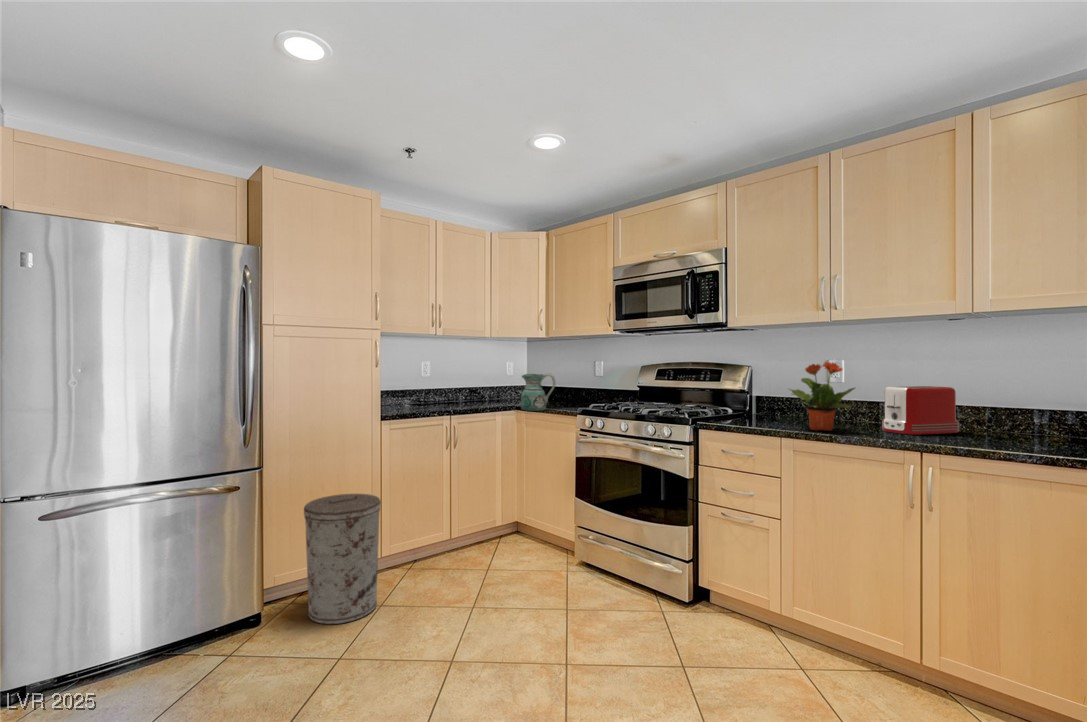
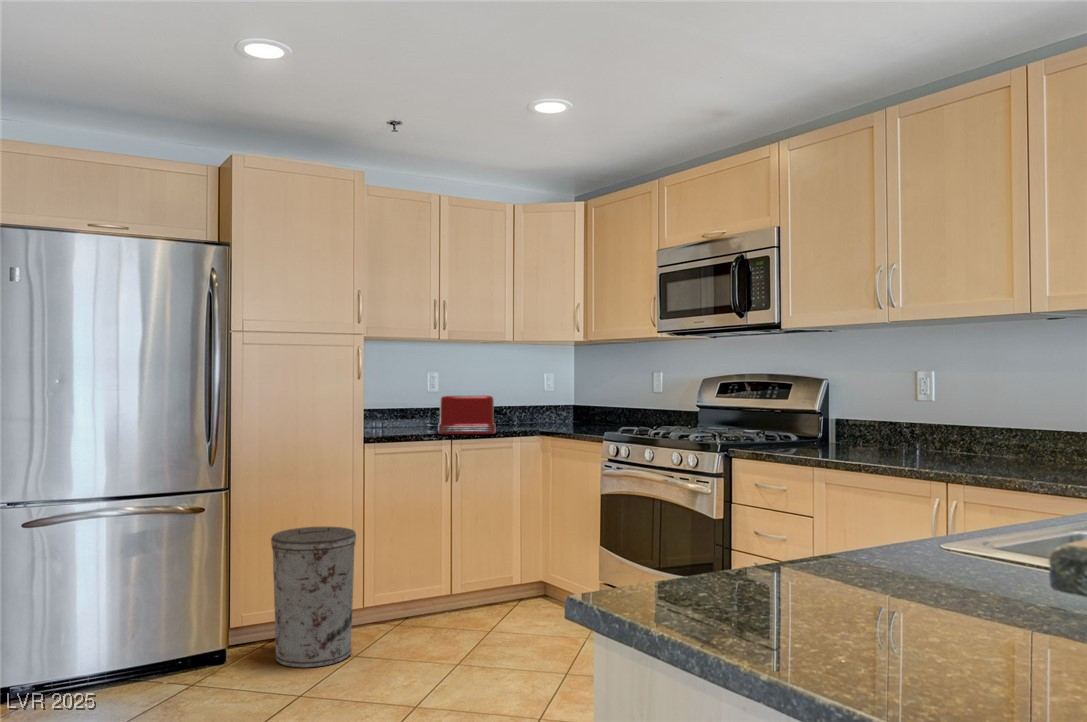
potted plant: present [789,362,855,431] -> none [823,373,899,459]
ceramic pitcher: present [521,373,555,411] -> none [545,388,590,436]
toaster: present [882,386,959,435] -> present [436,396,496,434]

